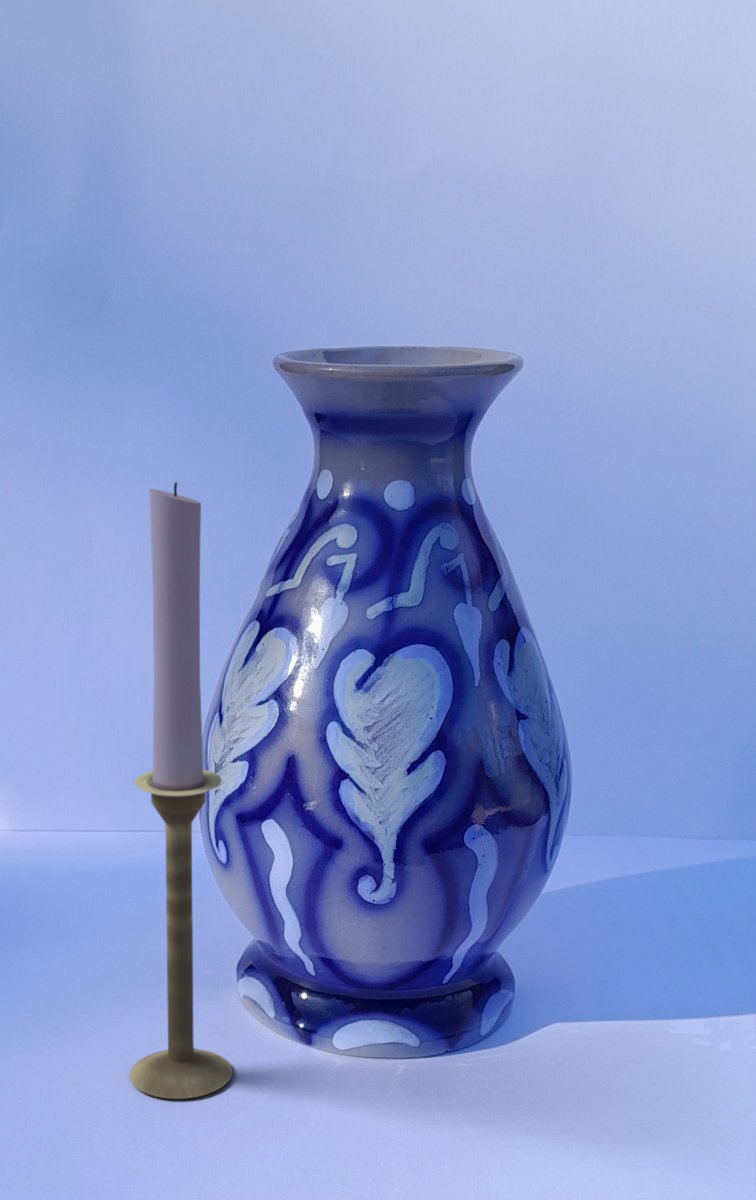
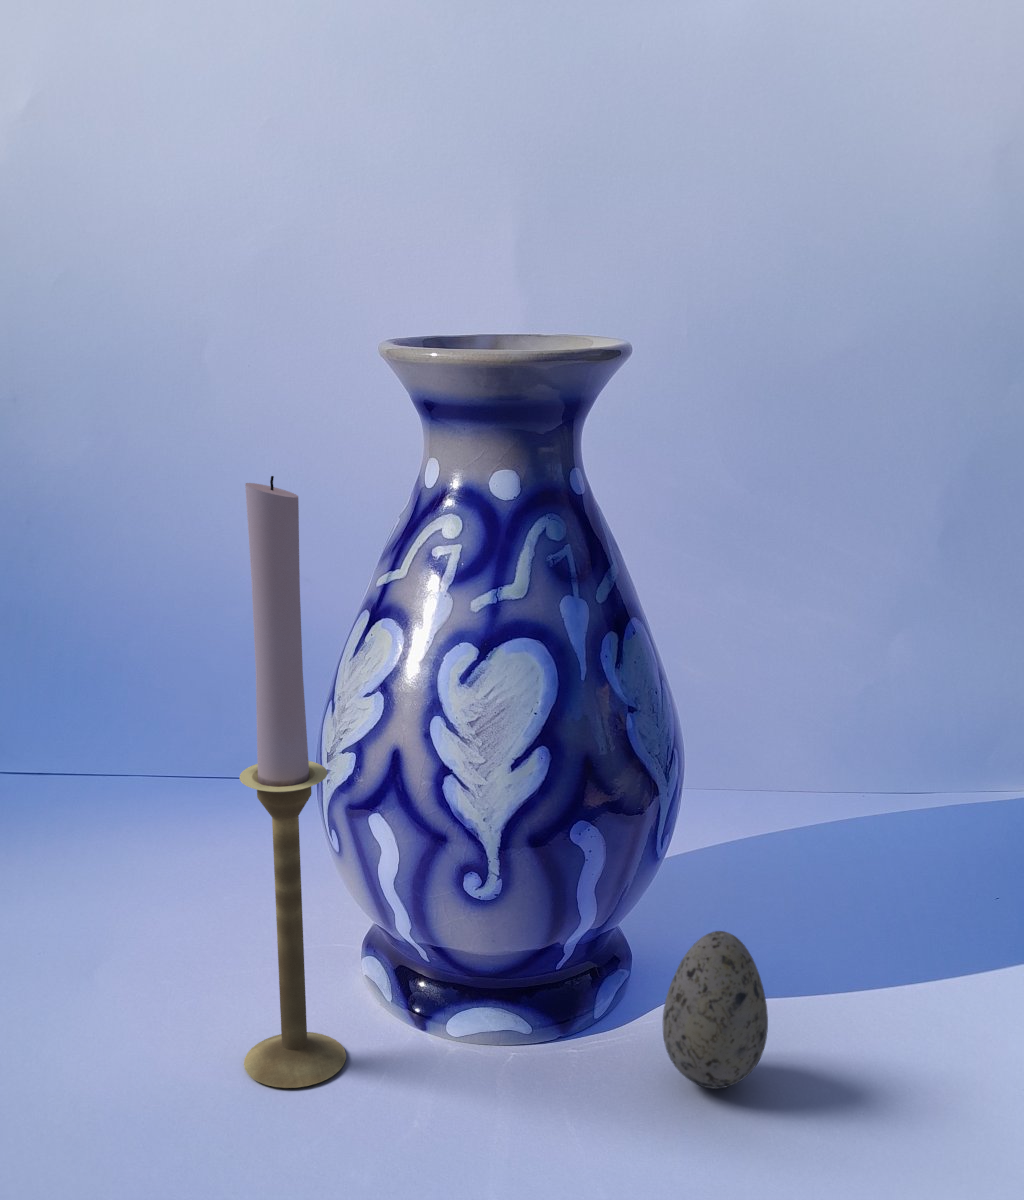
decorative egg: none [552,935,656,1094] -> present [662,931,768,1088]

